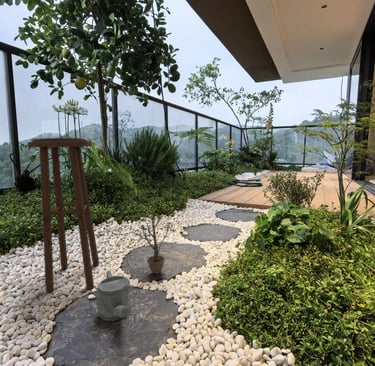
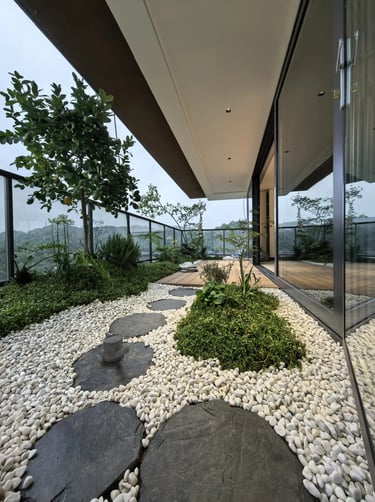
stool: present [28,138,99,292] -> none [49,246,94,353]
decorative plant: present [131,212,175,274] -> none [117,292,148,333]

